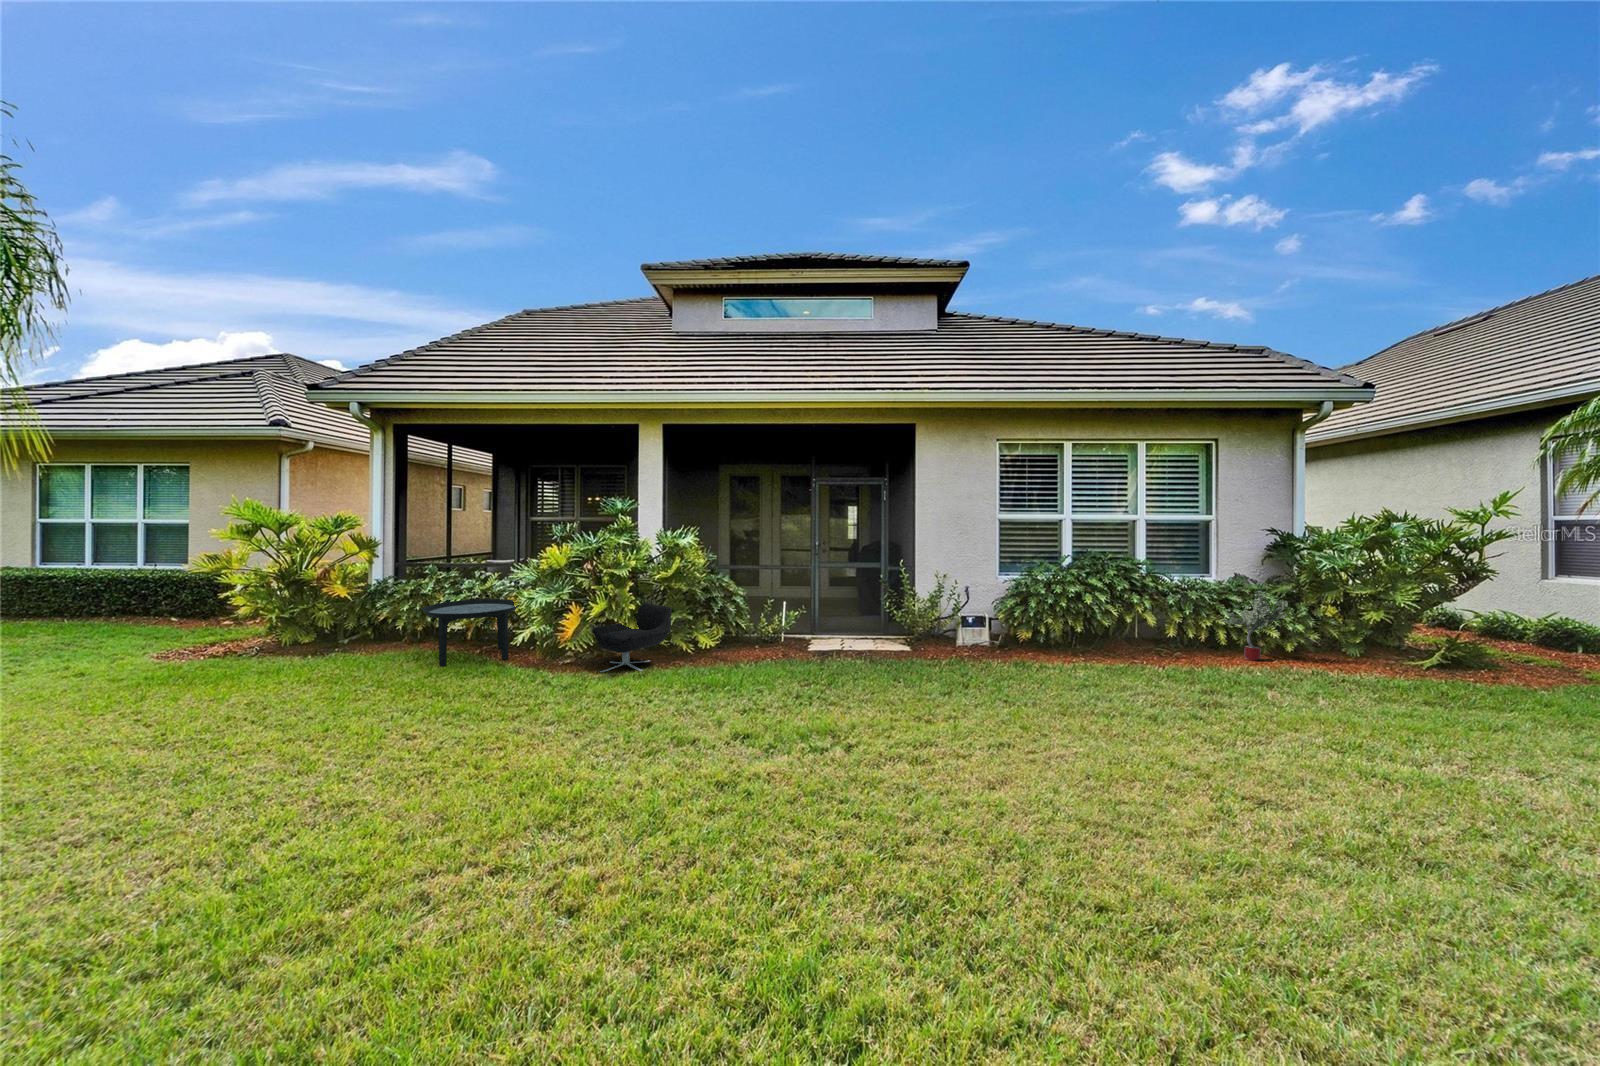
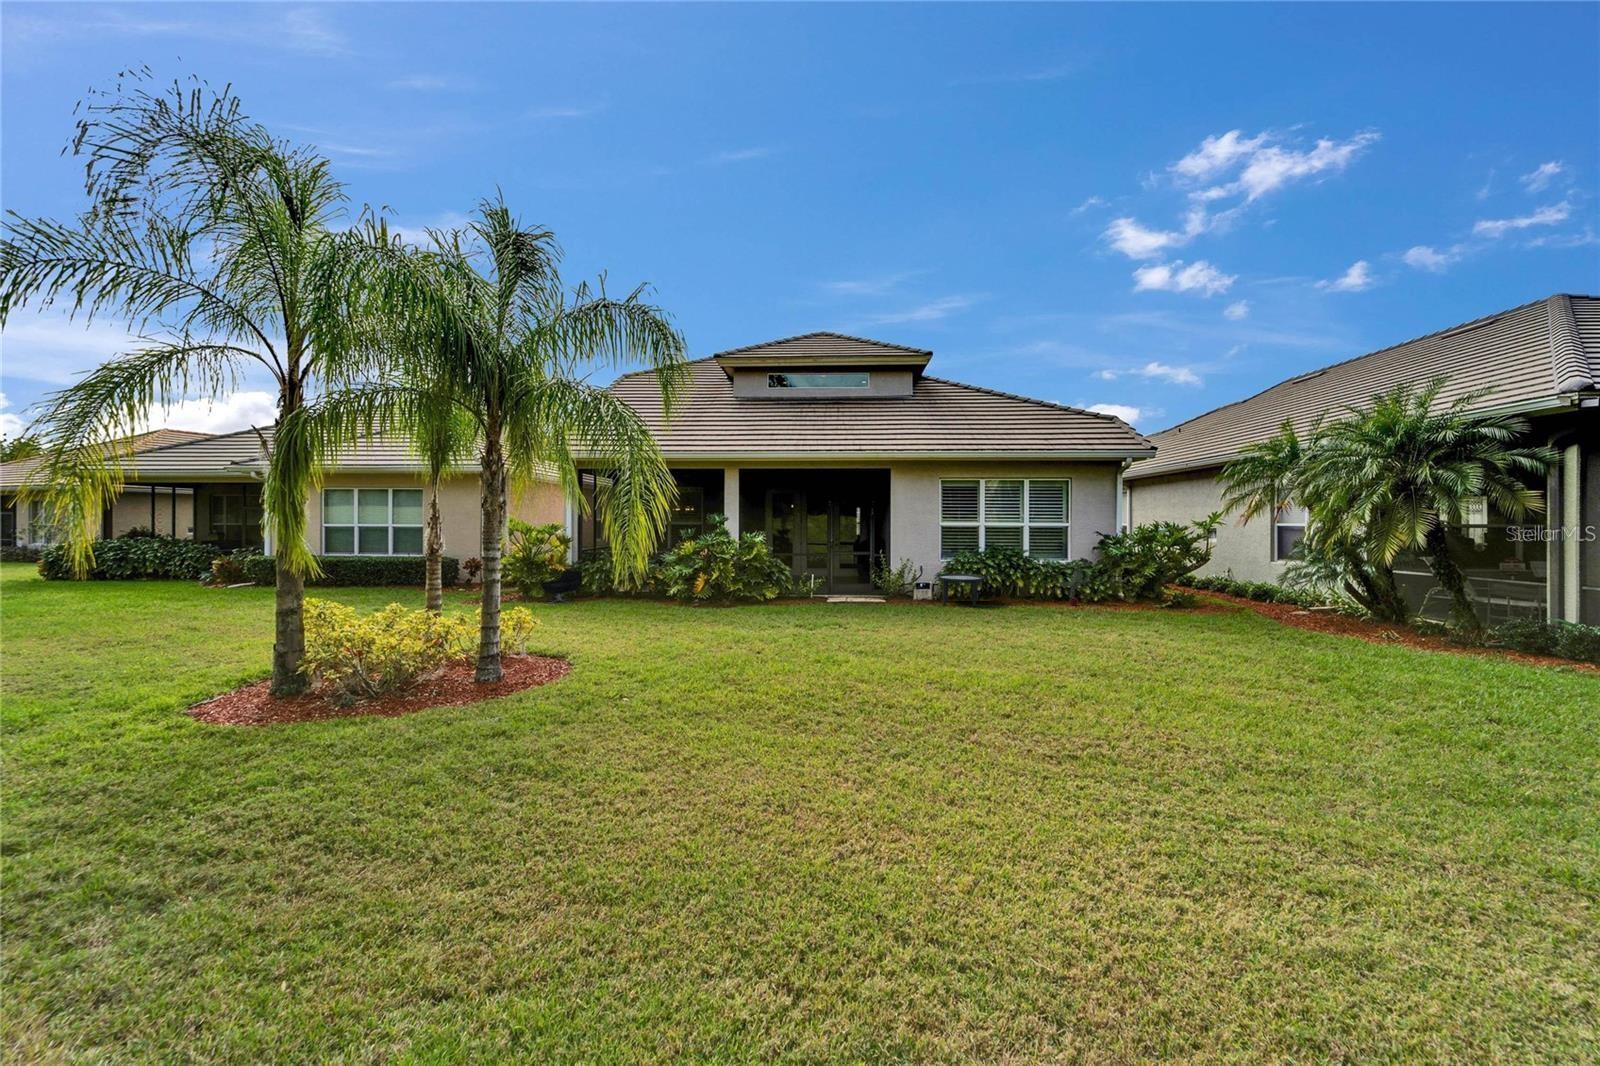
round table: present [422,599,519,667] -> present [936,573,985,607]
lounge chair: present [593,603,672,672] -> present [541,570,582,603]

